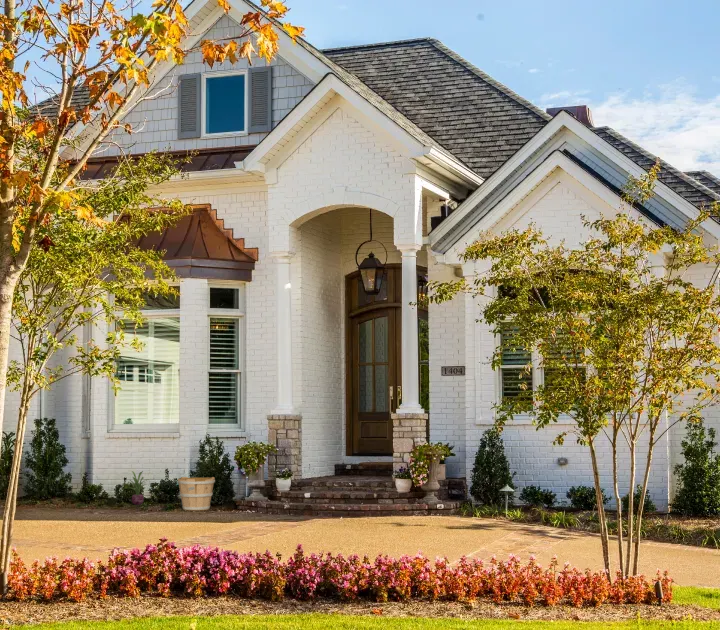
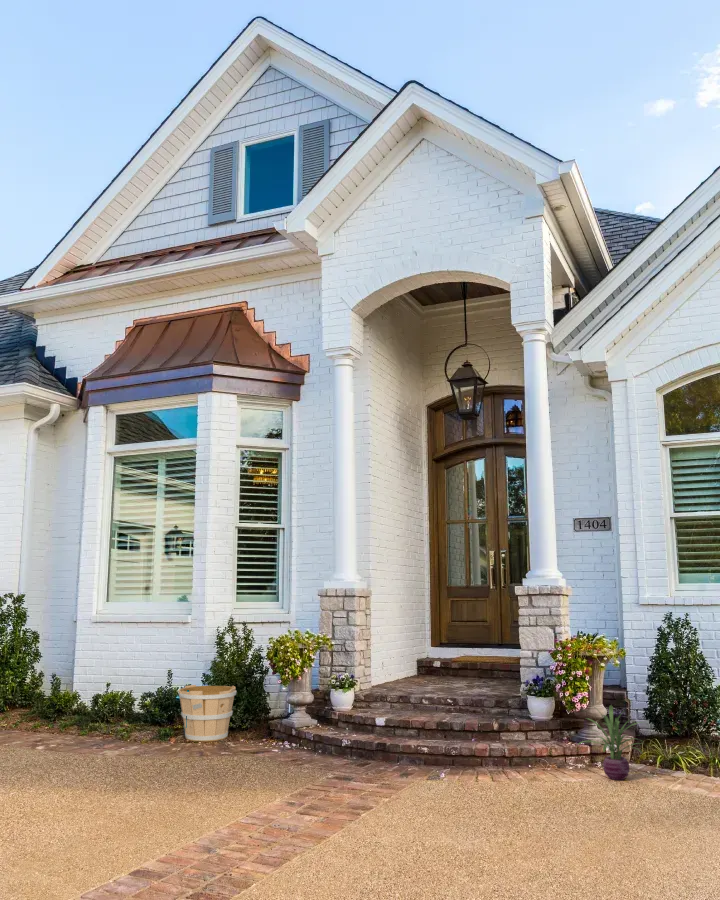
decorative plant: present [128,471,144,505] -> present [579,706,642,780]

